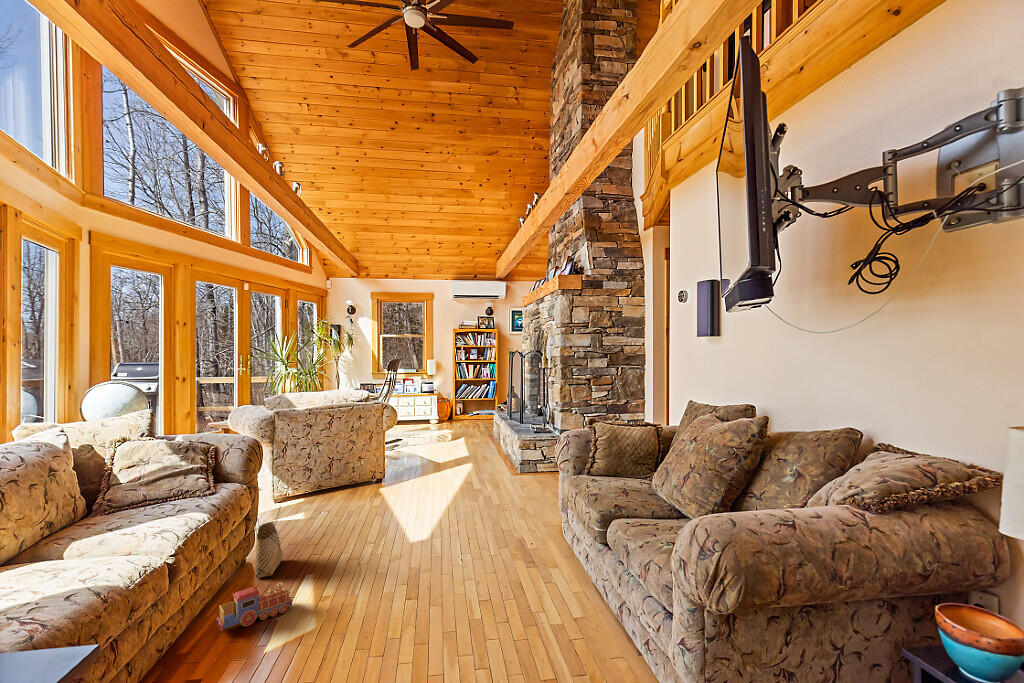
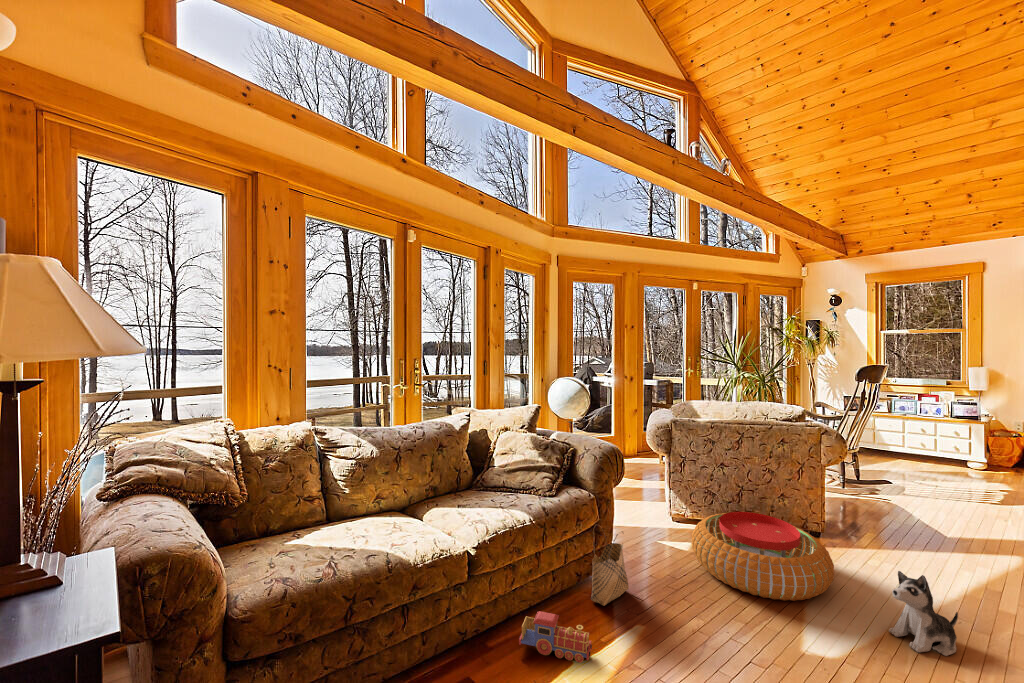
plush toy: none [440,470,467,513] -> present [889,571,958,656]
pouf: none [310,471,408,526] -> present [692,512,834,601]

